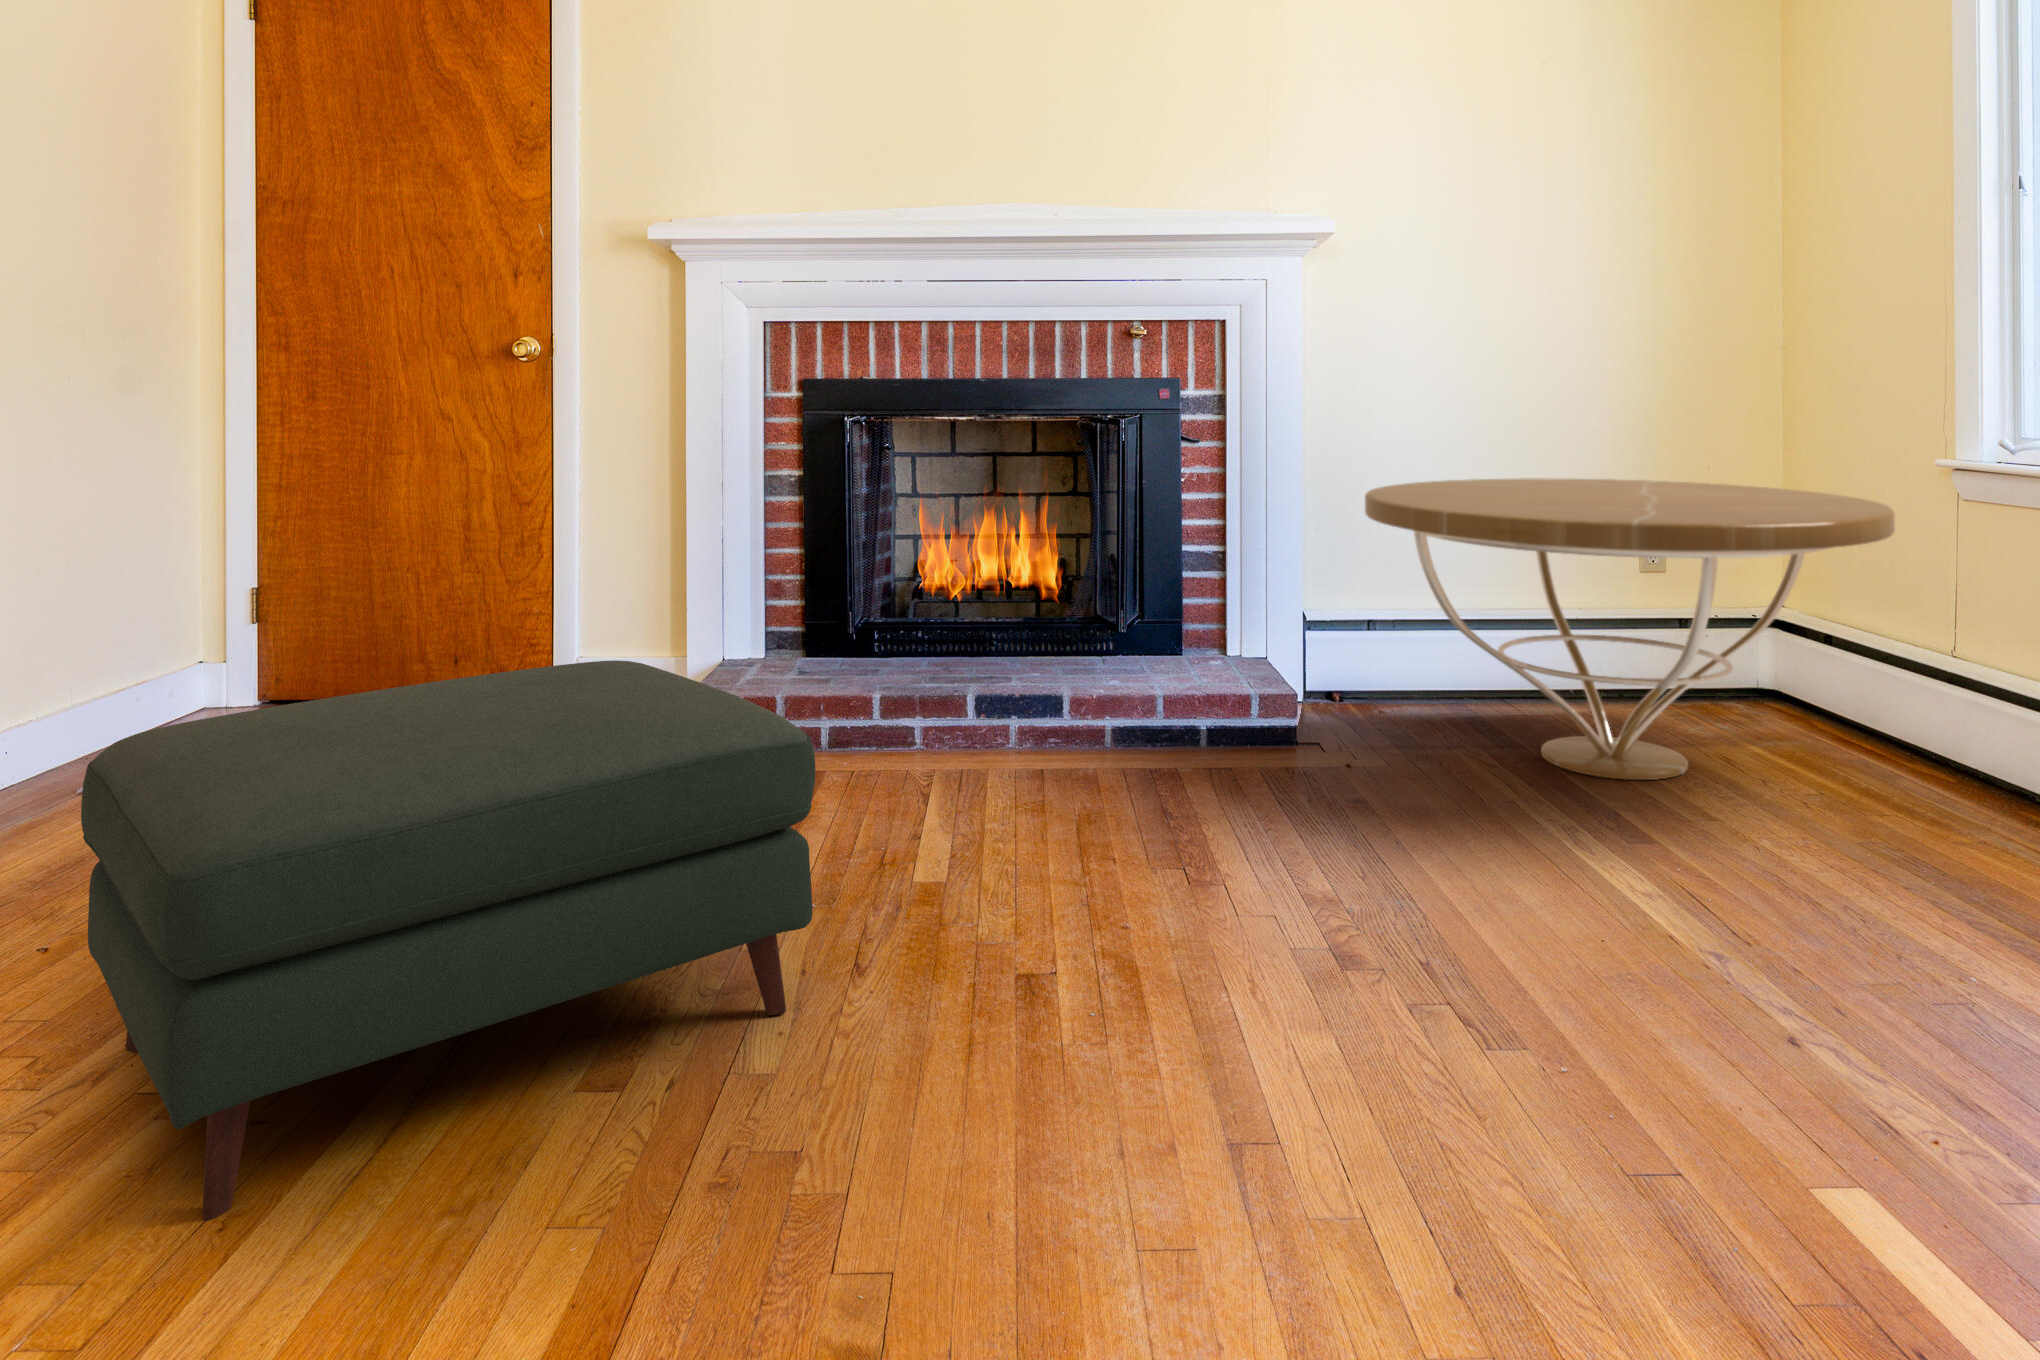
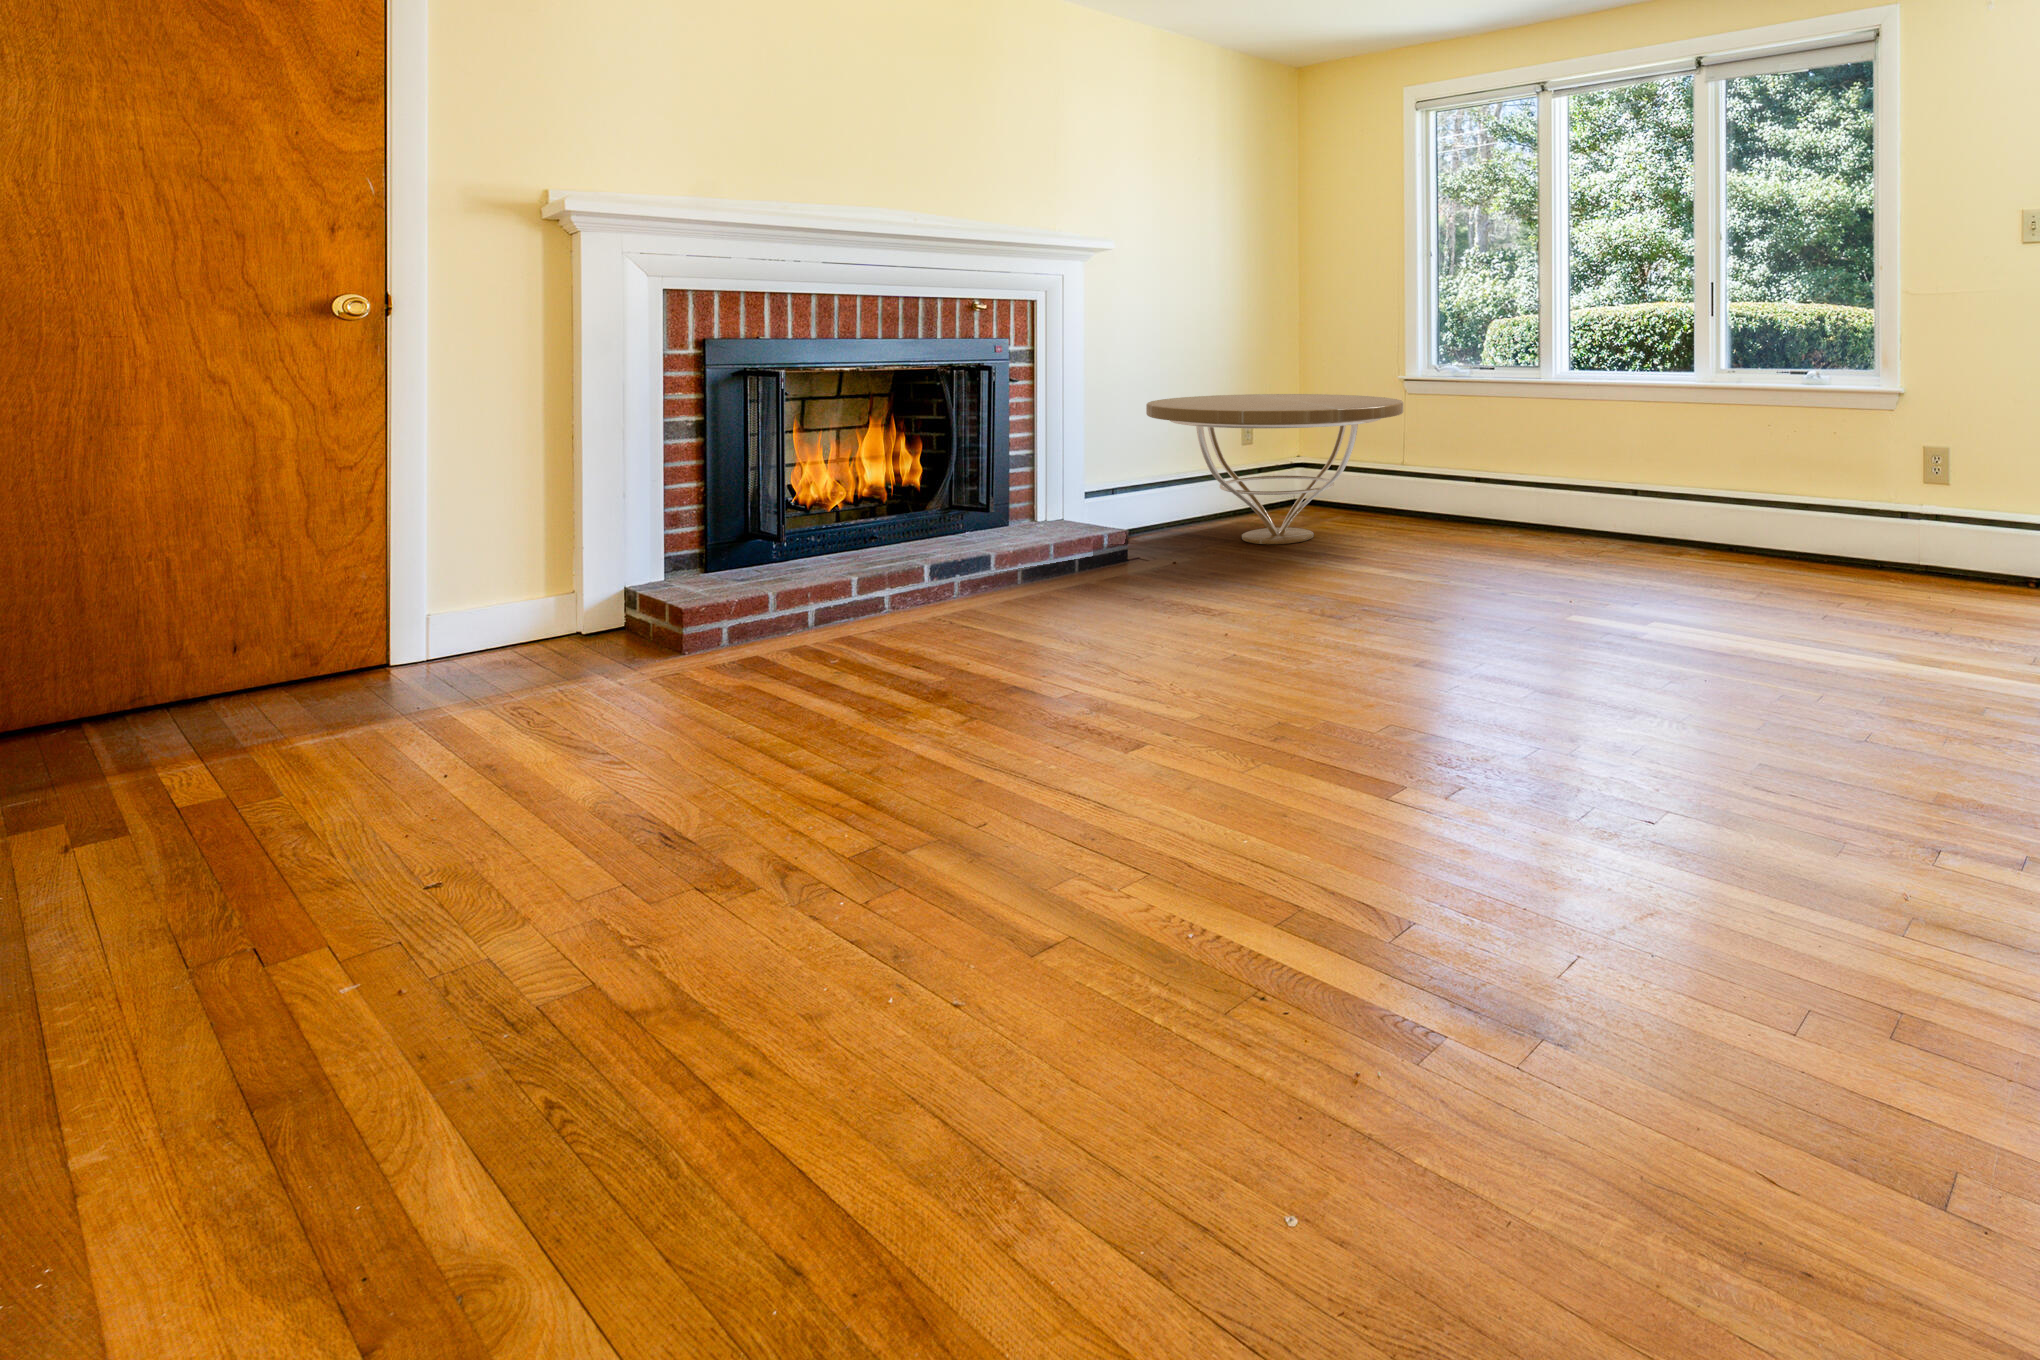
ottoman: present [81,661,815,1220] -> none [712,532,1159,854]

